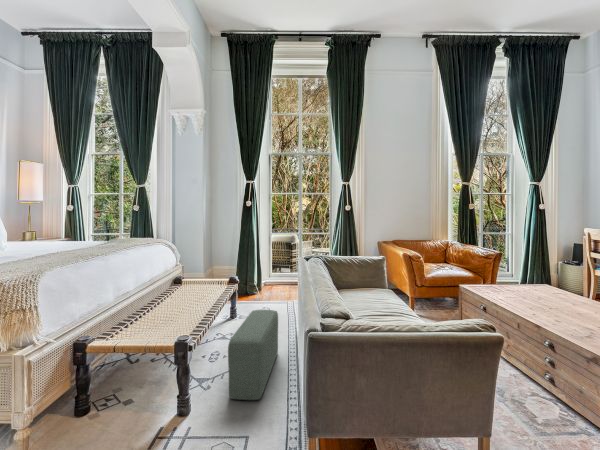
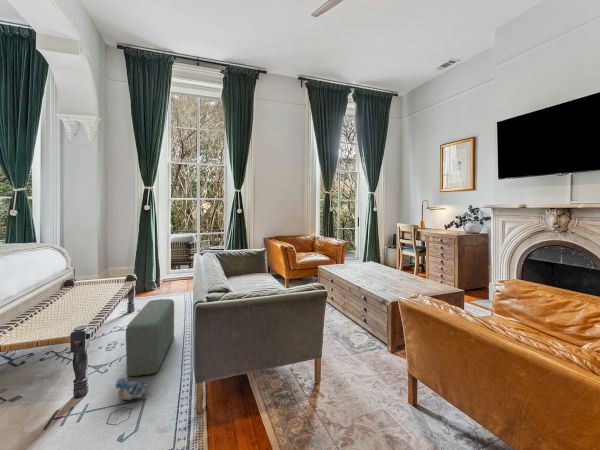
plush toy: none [217,403,252,431] -> present [115,378,147,400]

